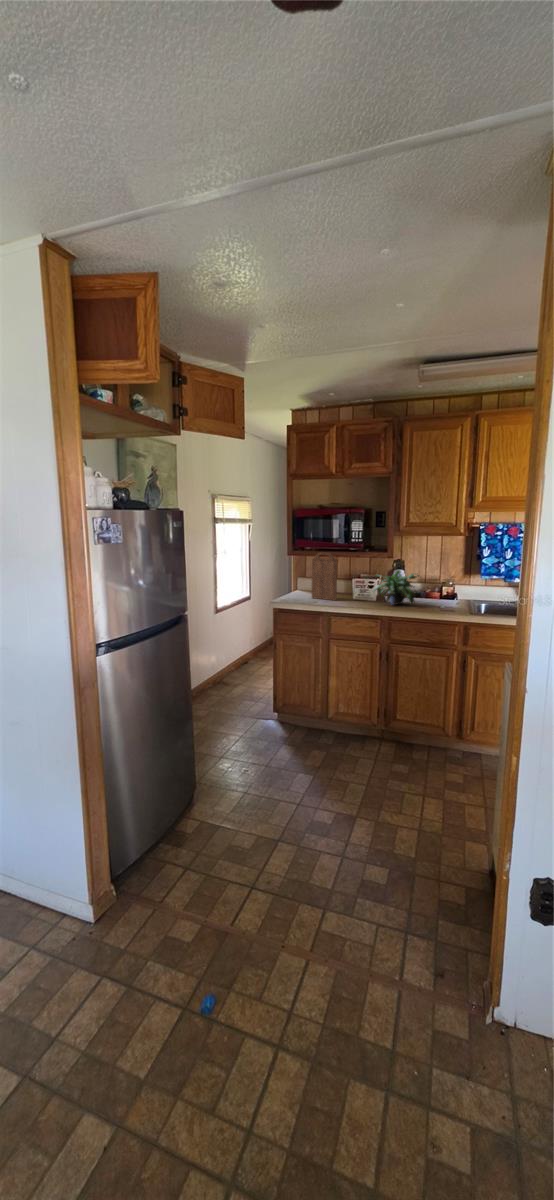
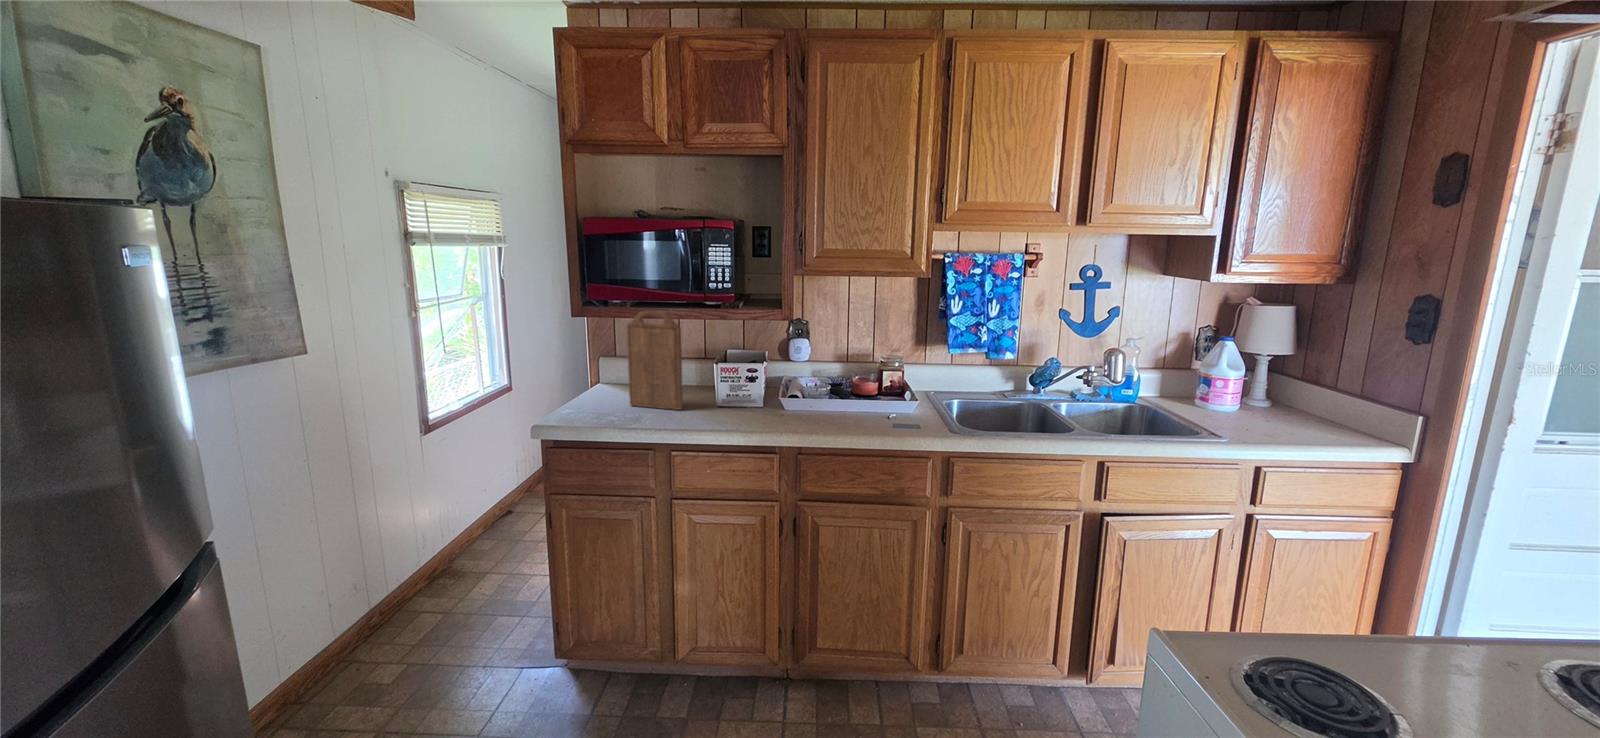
potted plant: present [373,570,419,605] -> none [756,346,853,417]

